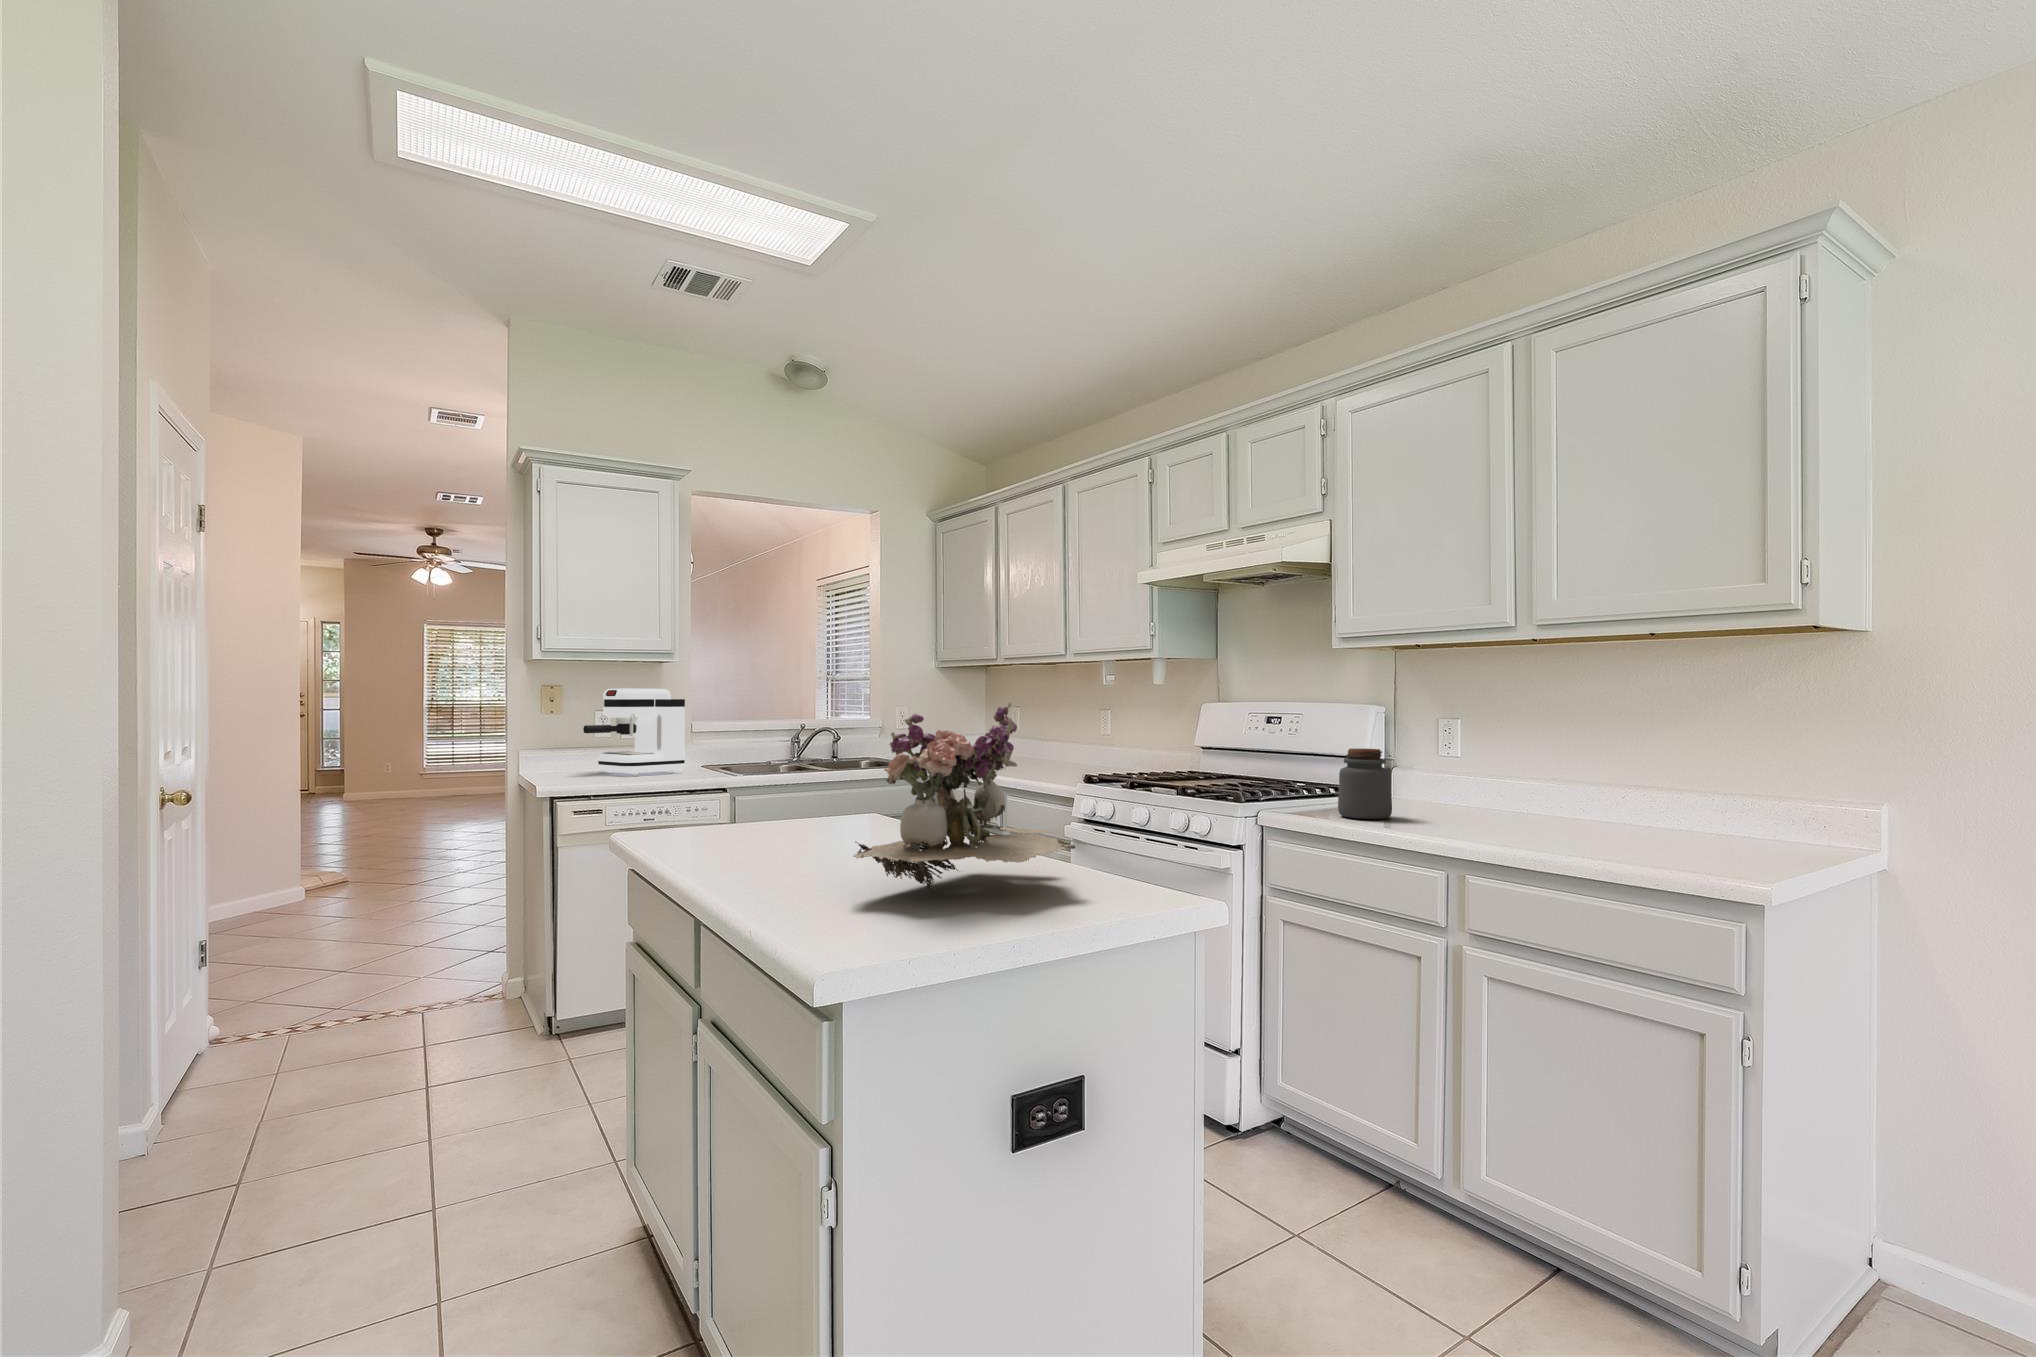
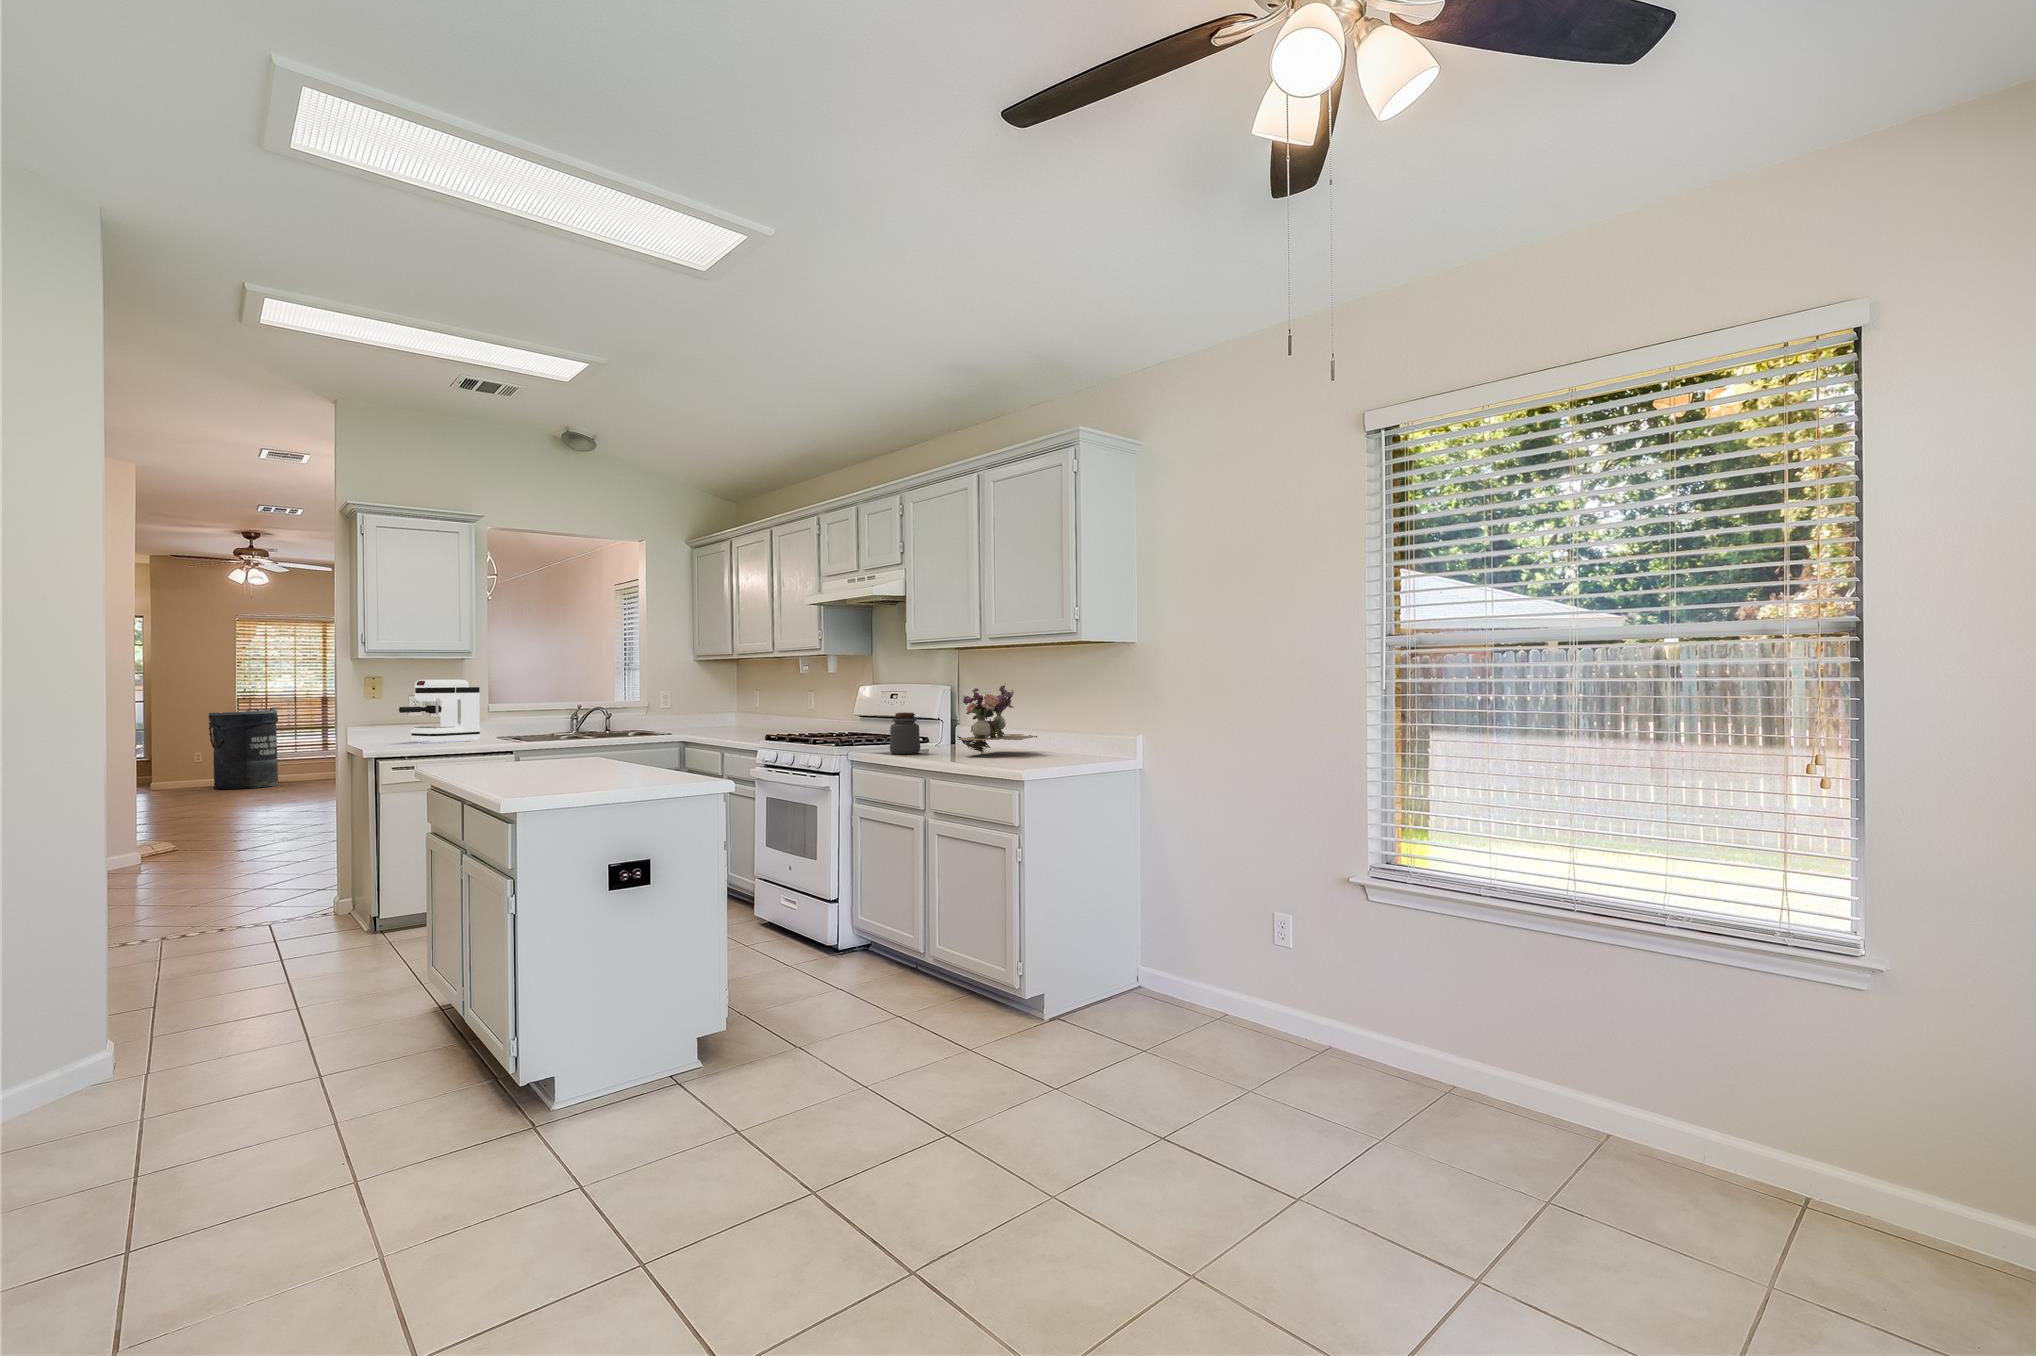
flower arrangement: present [854,702,1076,890] -> present [957,684,1037,754]
trash can: none [395,718,462,804] -> present [208,708,278,789]

